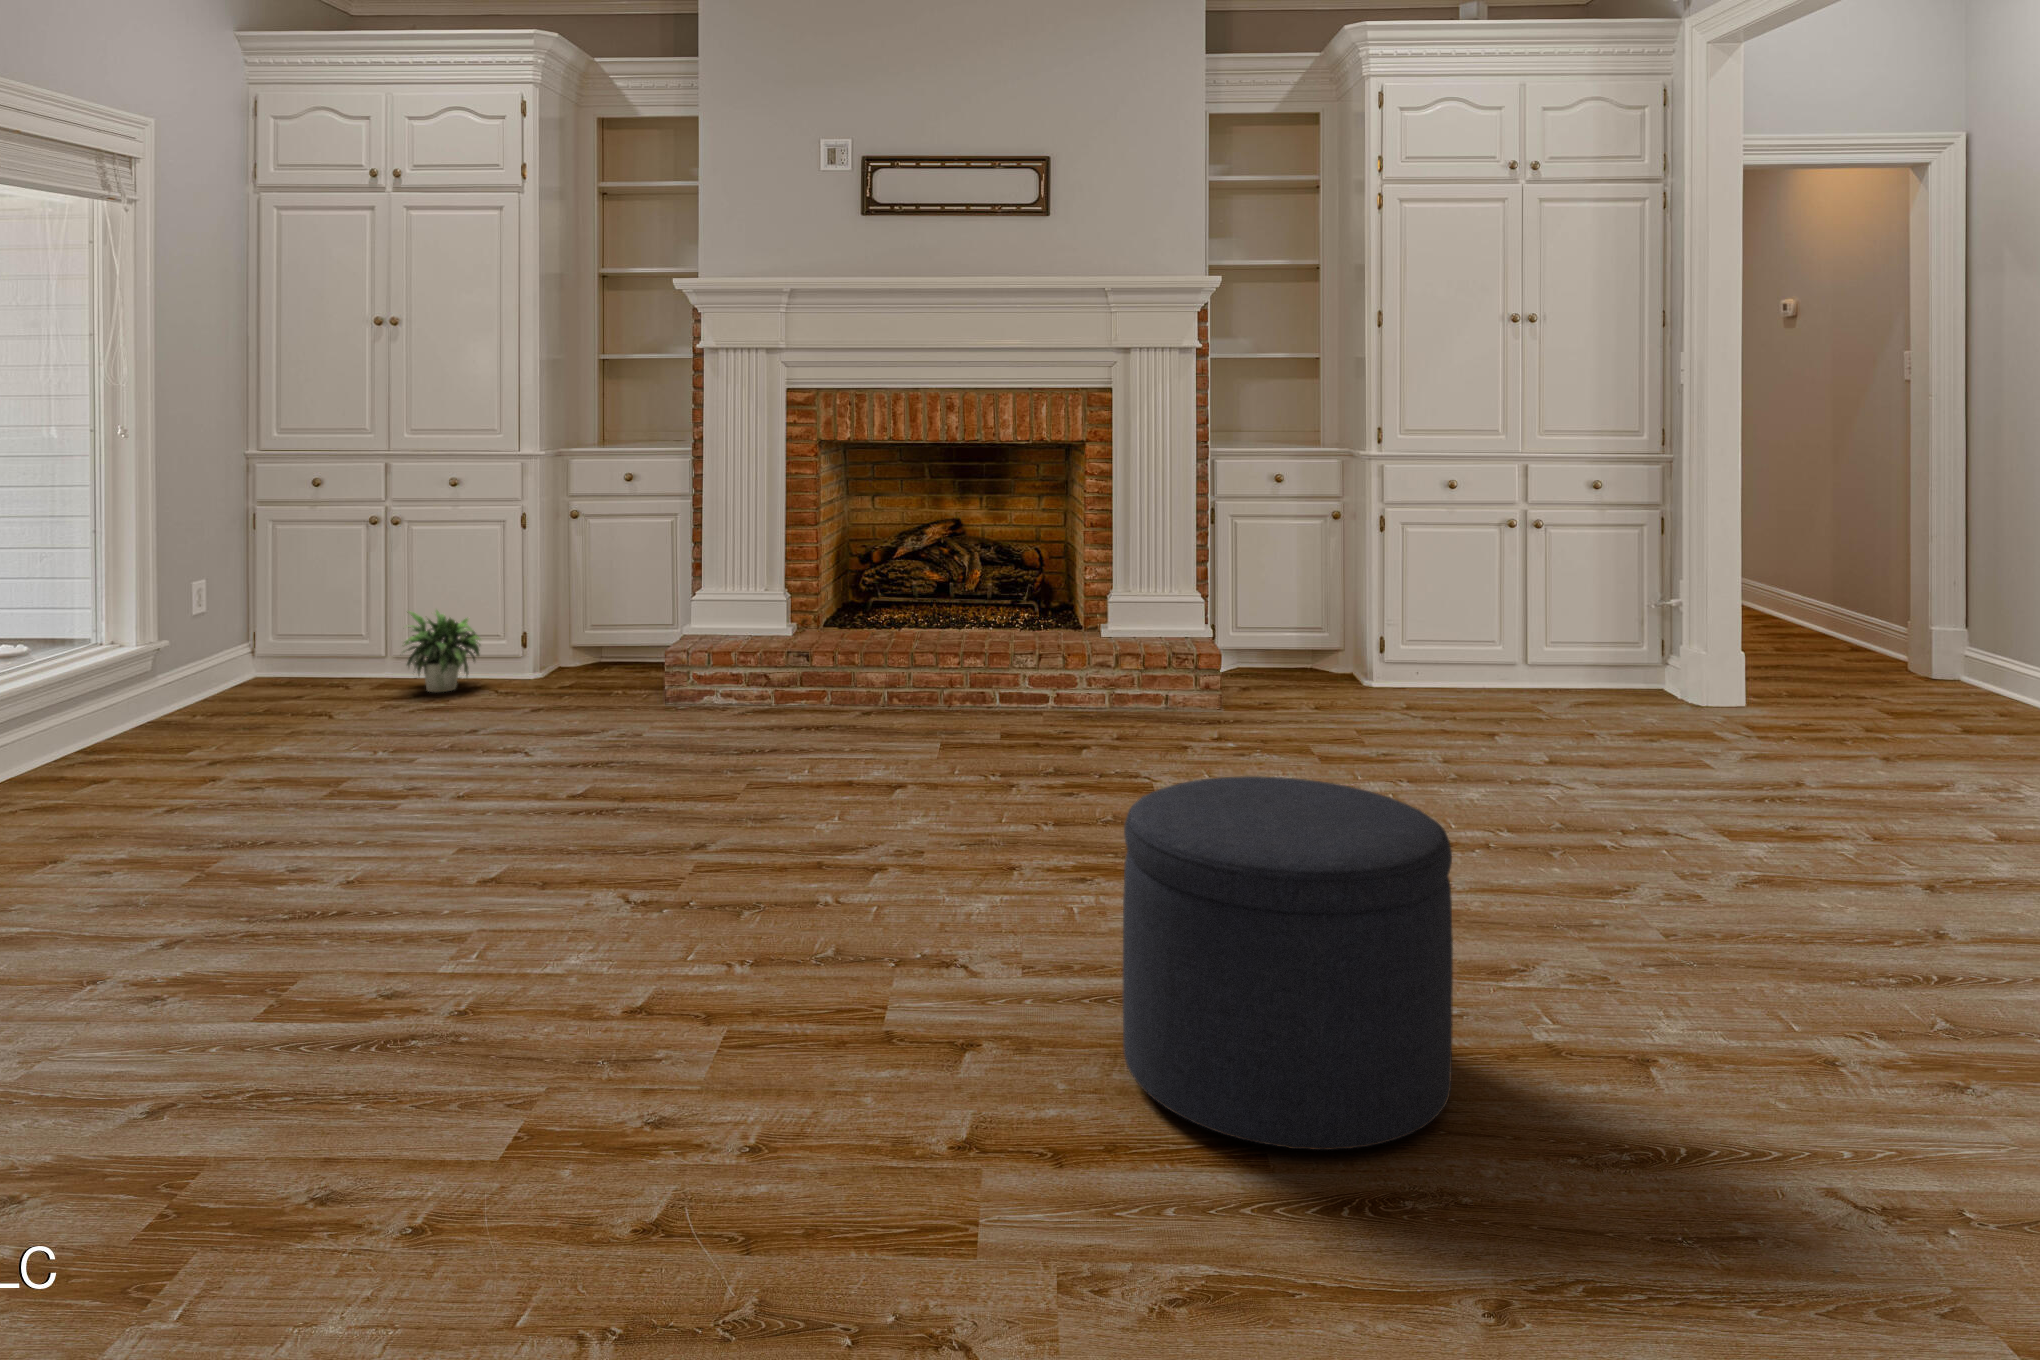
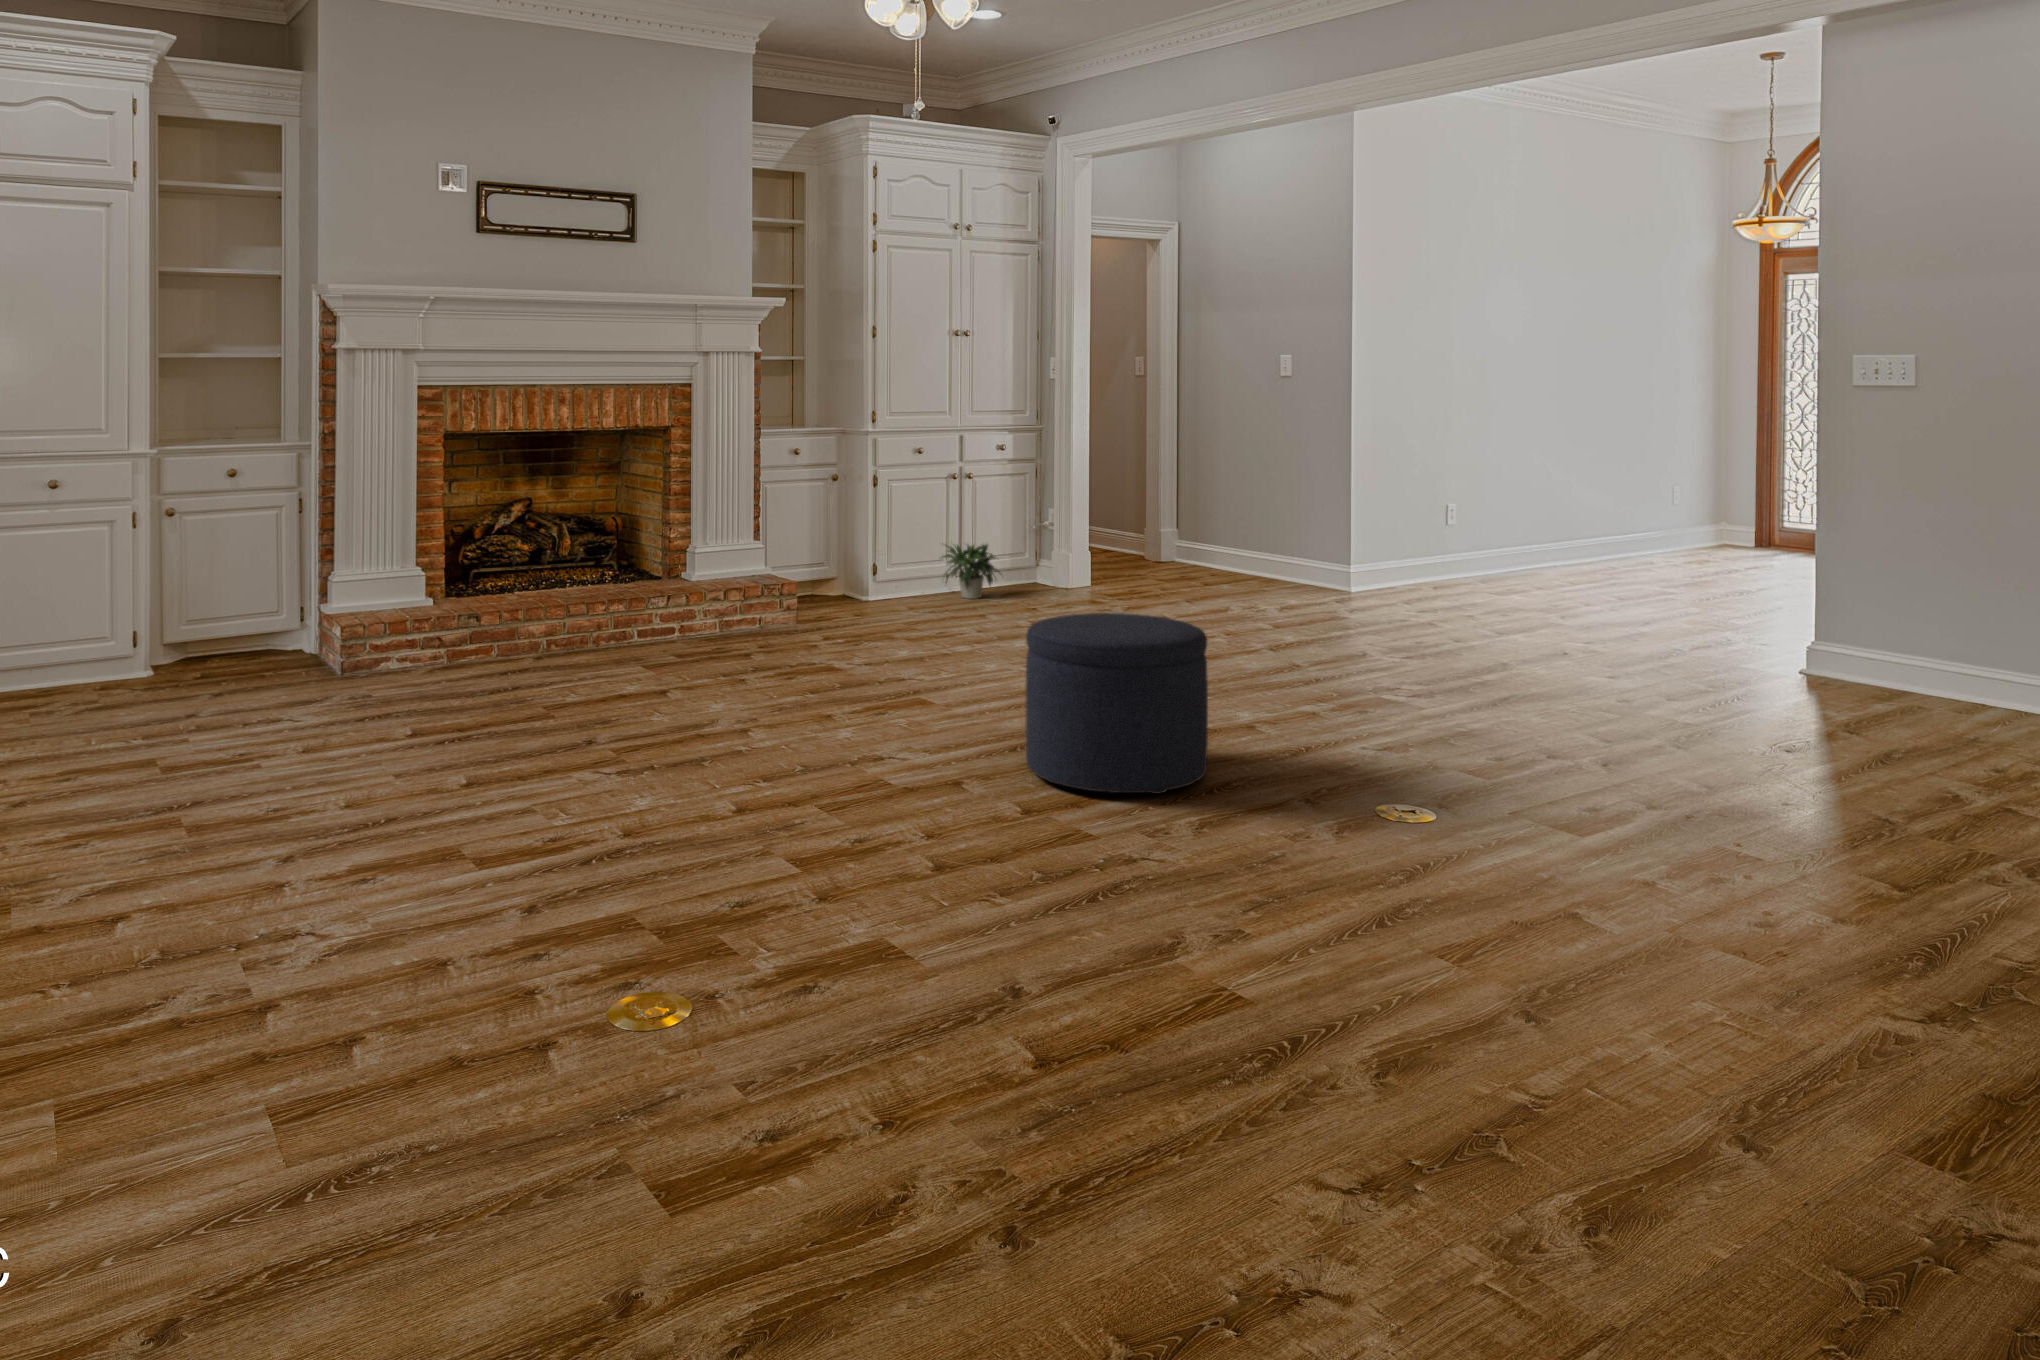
potted plant: present [403,610,480,692] -> present [941,544,1000,599]

